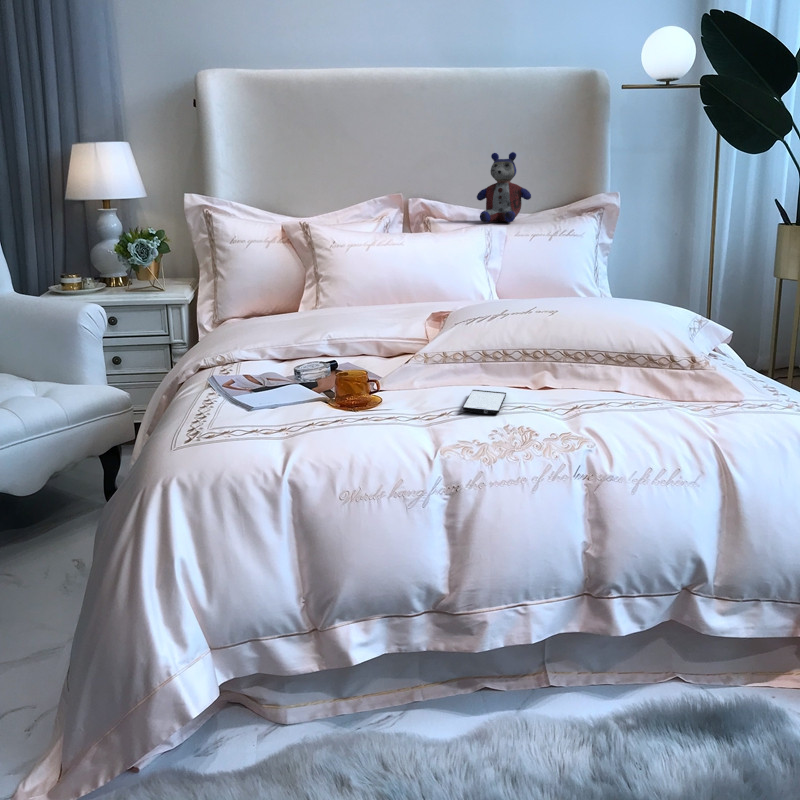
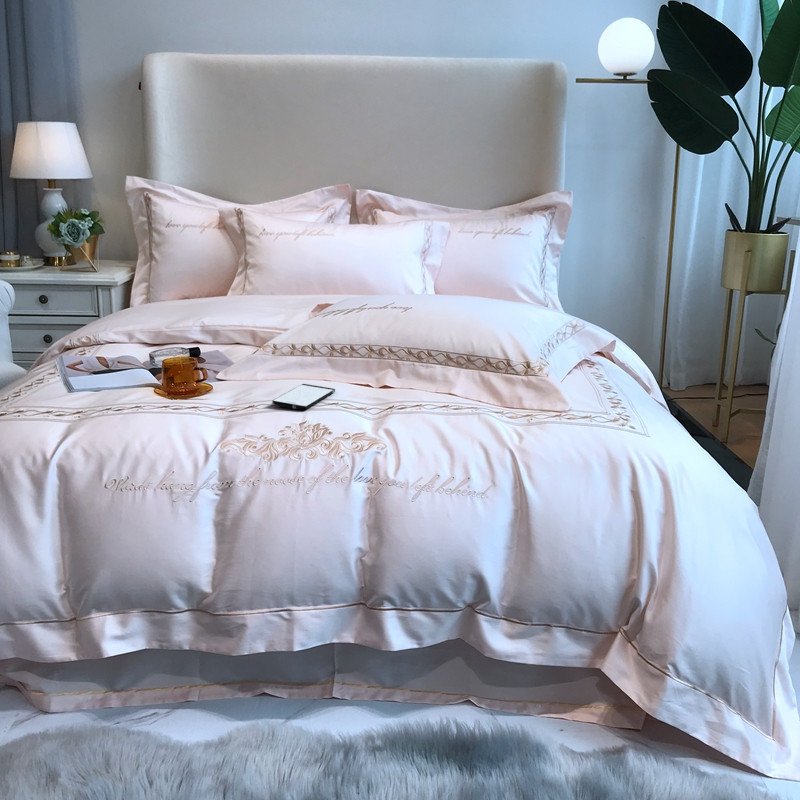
stuffed bear: present [477,152,531,222] -> none [421,145,477,217]

